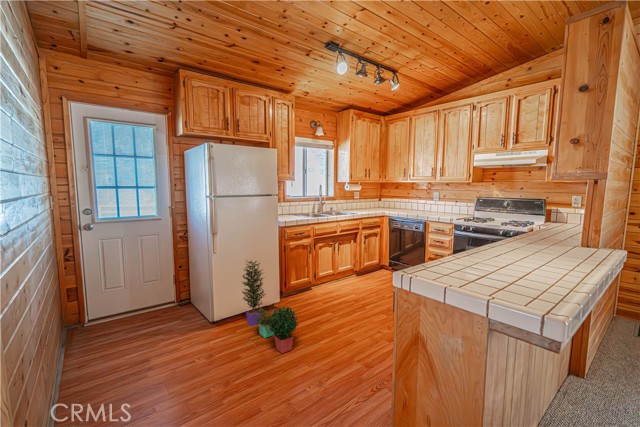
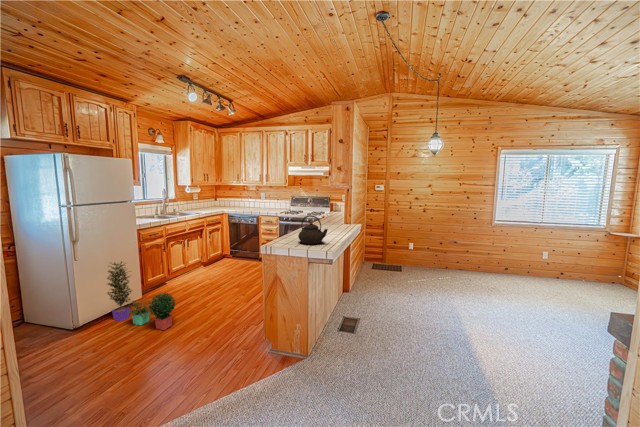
teapot: none [468,224,546,290] -> present [298,215,328,245]

